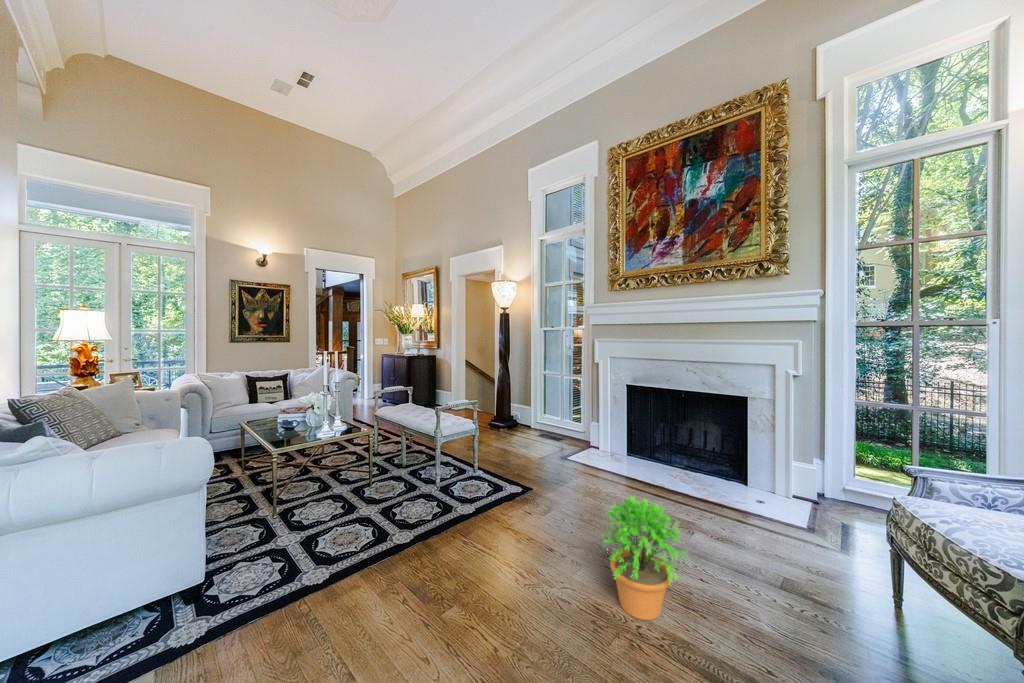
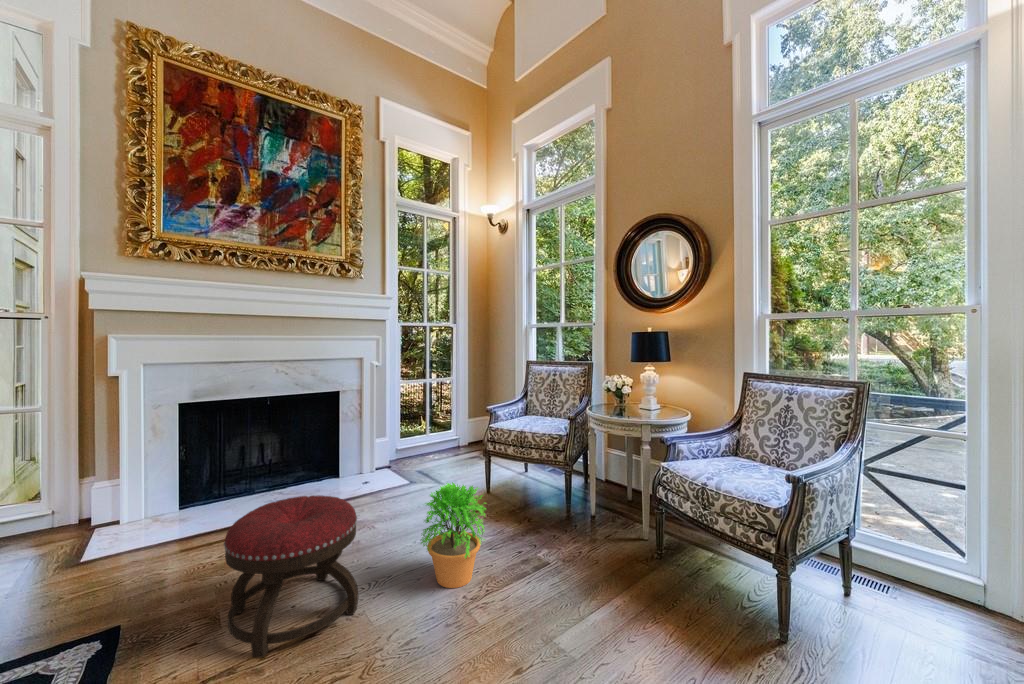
ottoman: none [509,451,595,555] -> present [224,495,358,657]

